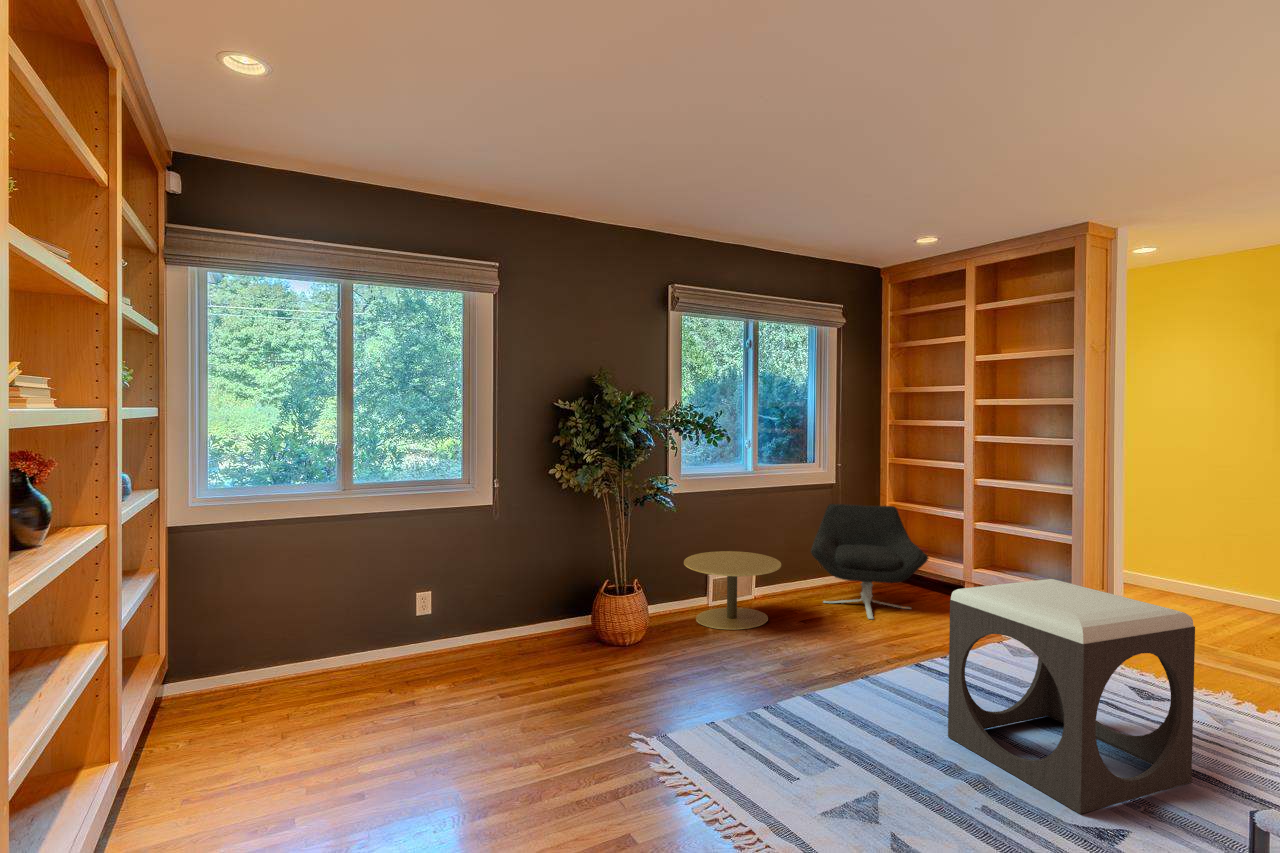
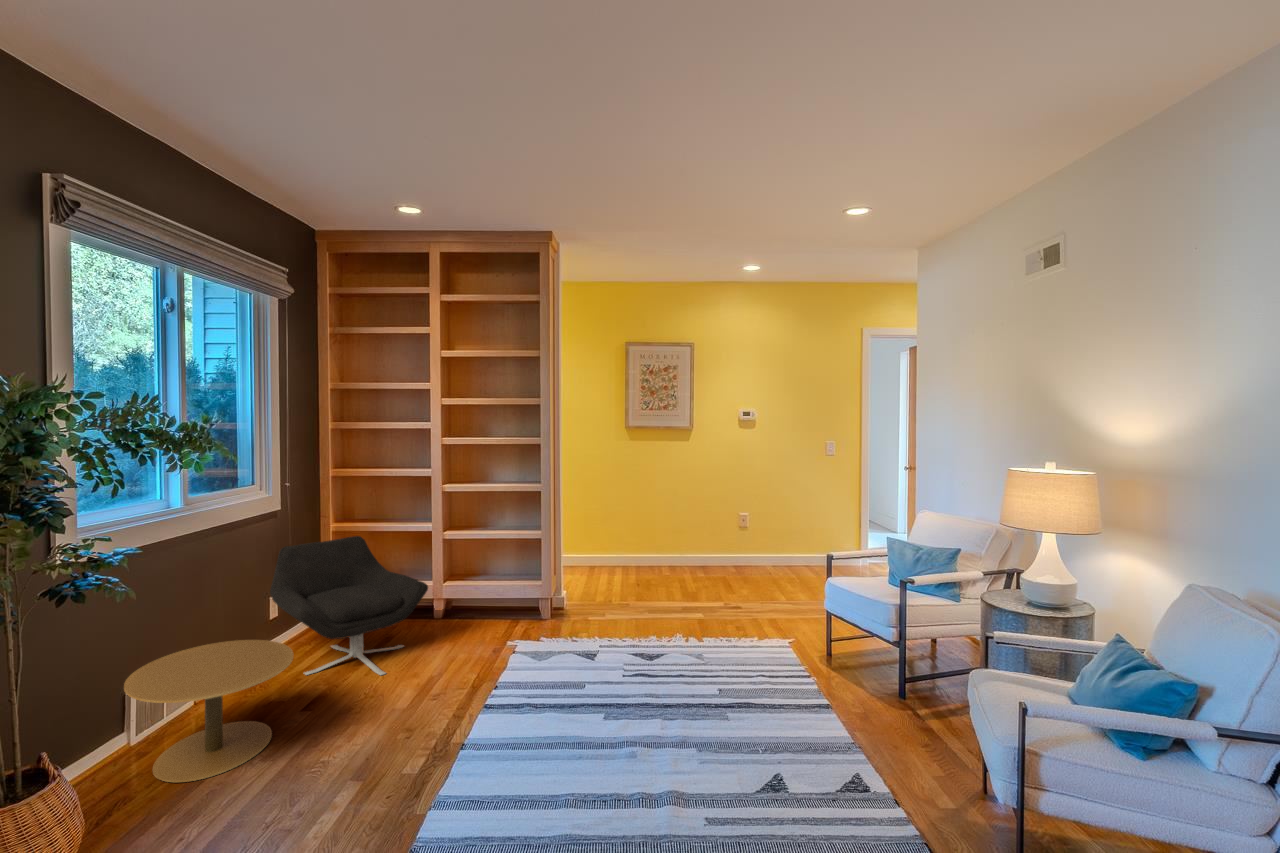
footstool: present [948,579,1195,814] -> none [606,585,747,780]

